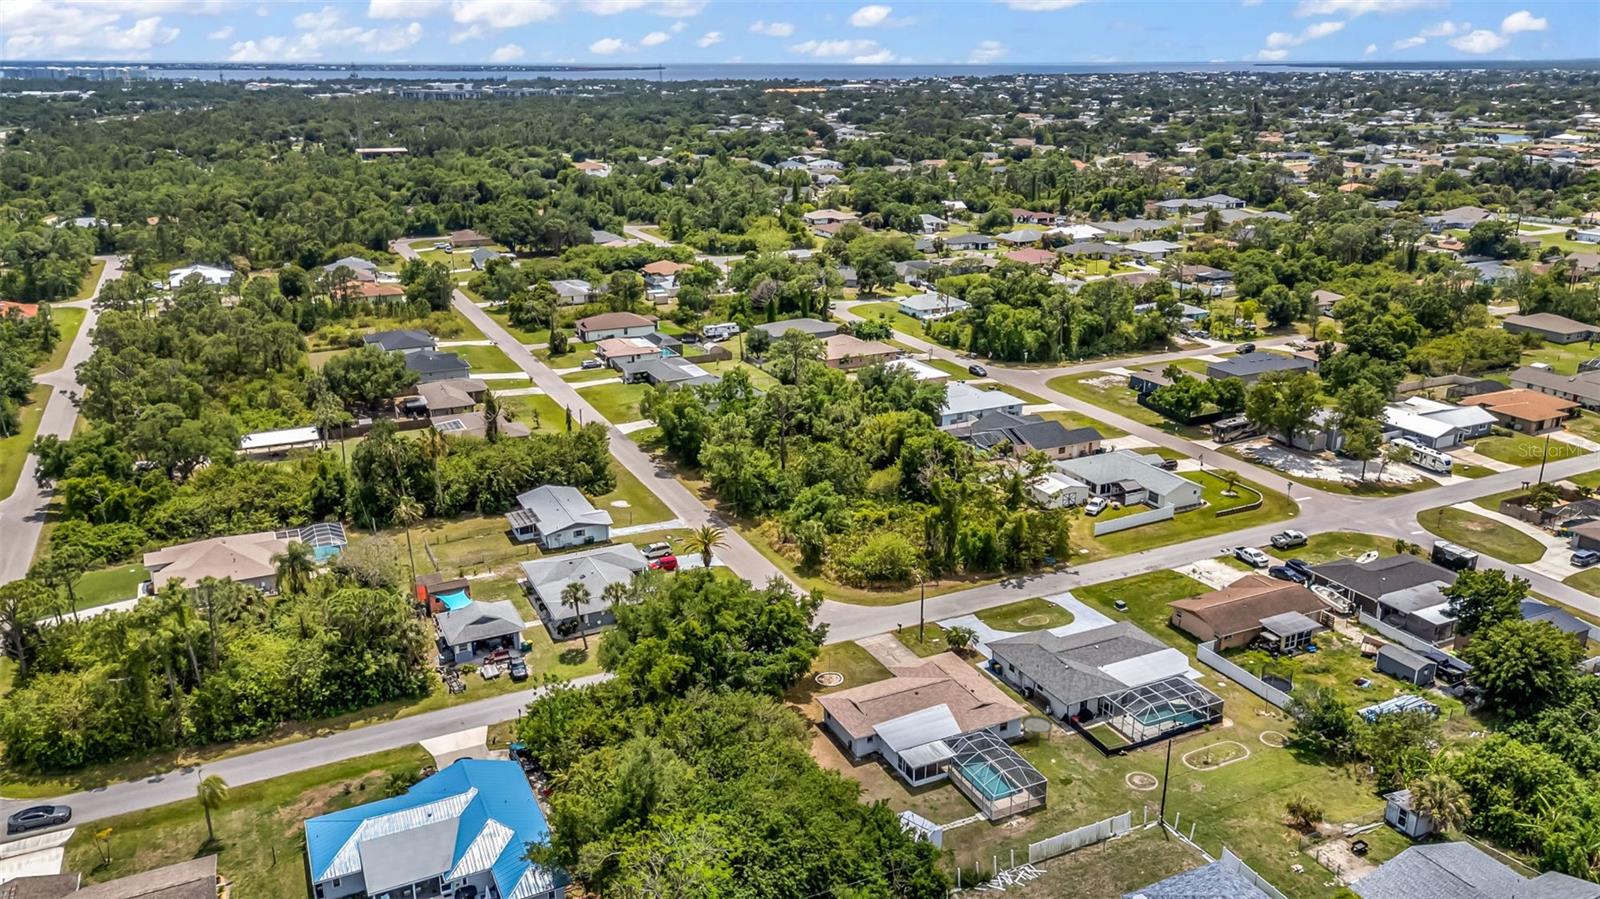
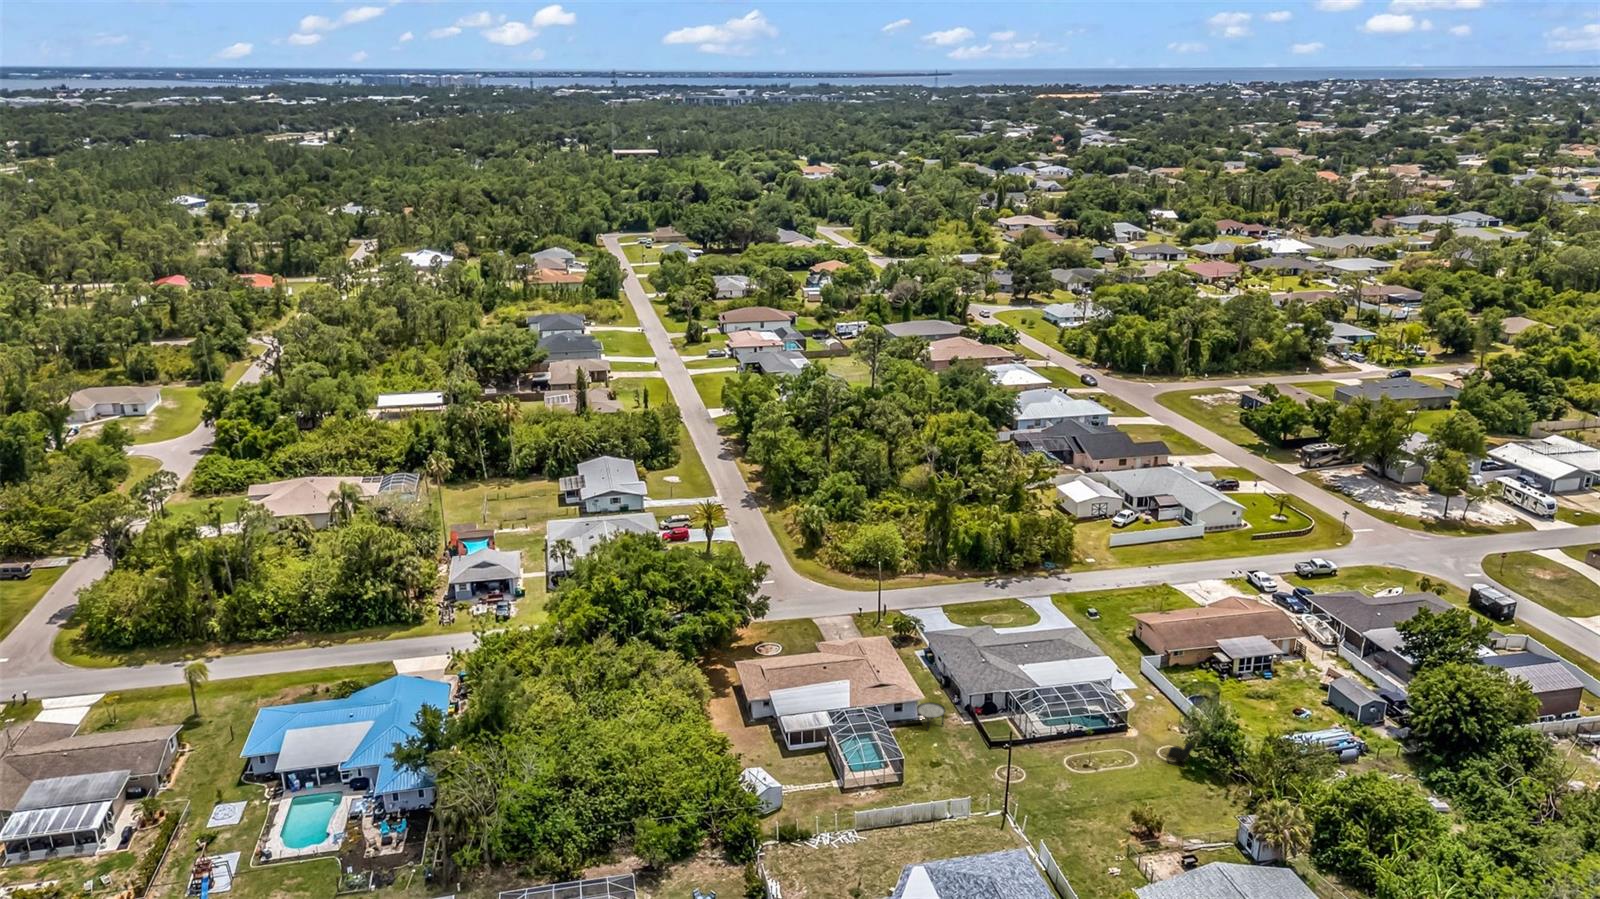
lounge chair: none [1273,723,1303,752] -> present [1167,742,1194,767]

